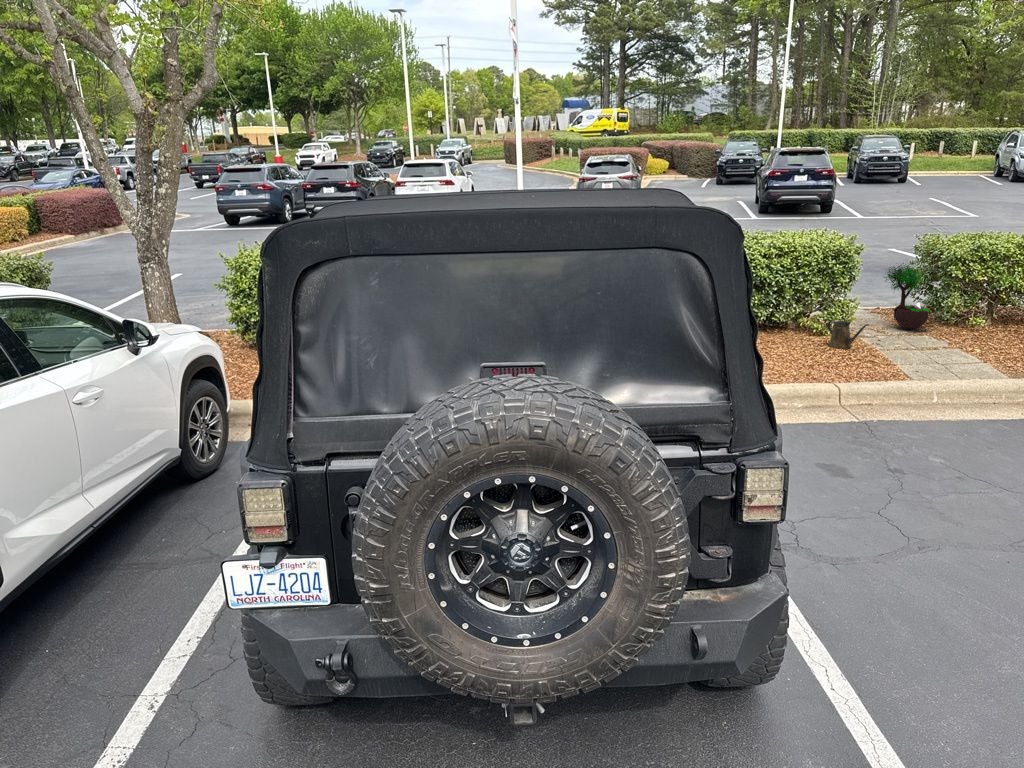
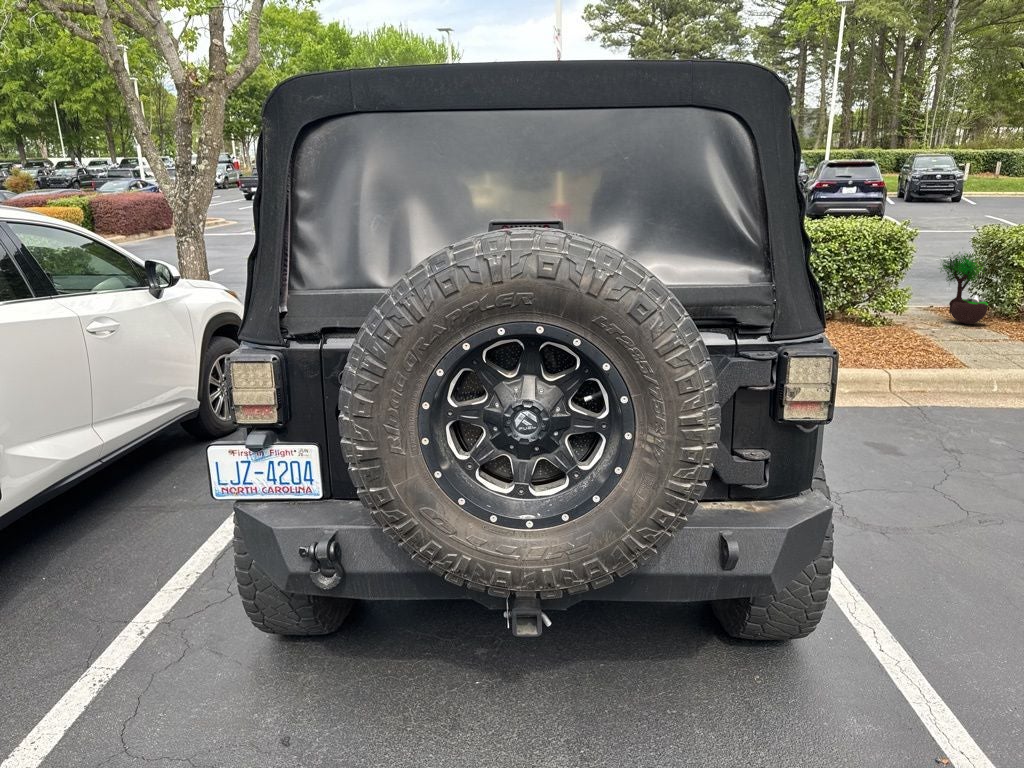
watering can: present [827,321,869,349] -> none [876,309,922,338]

